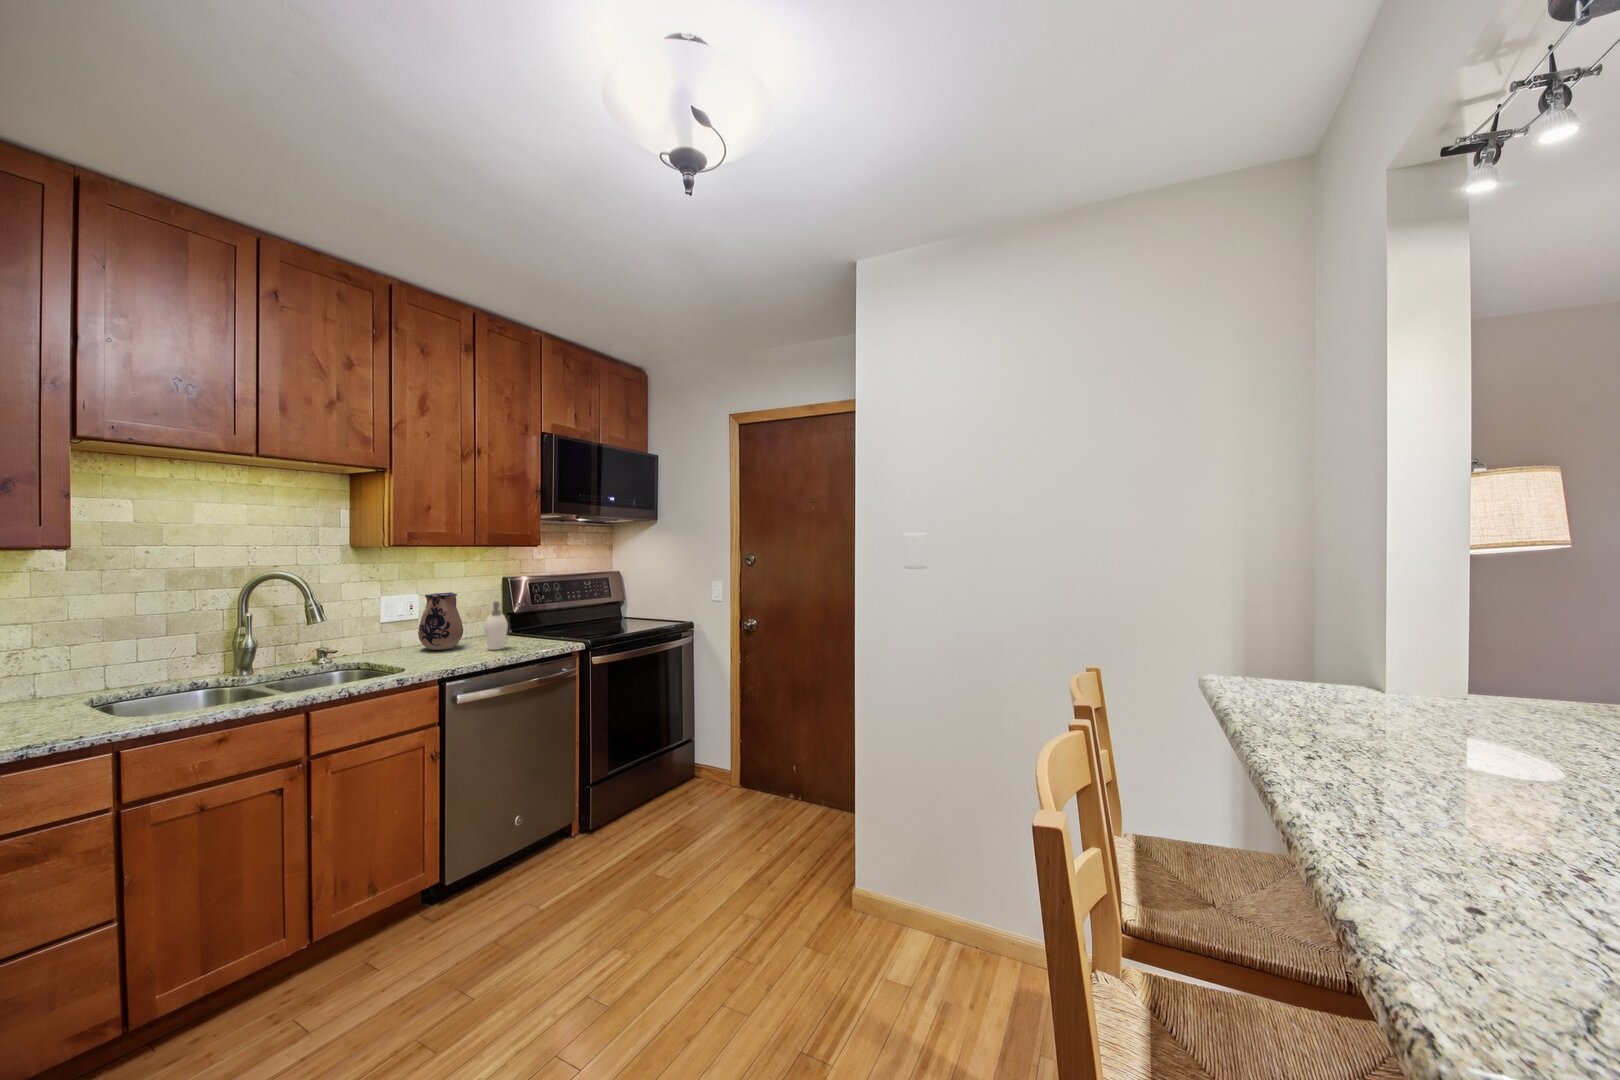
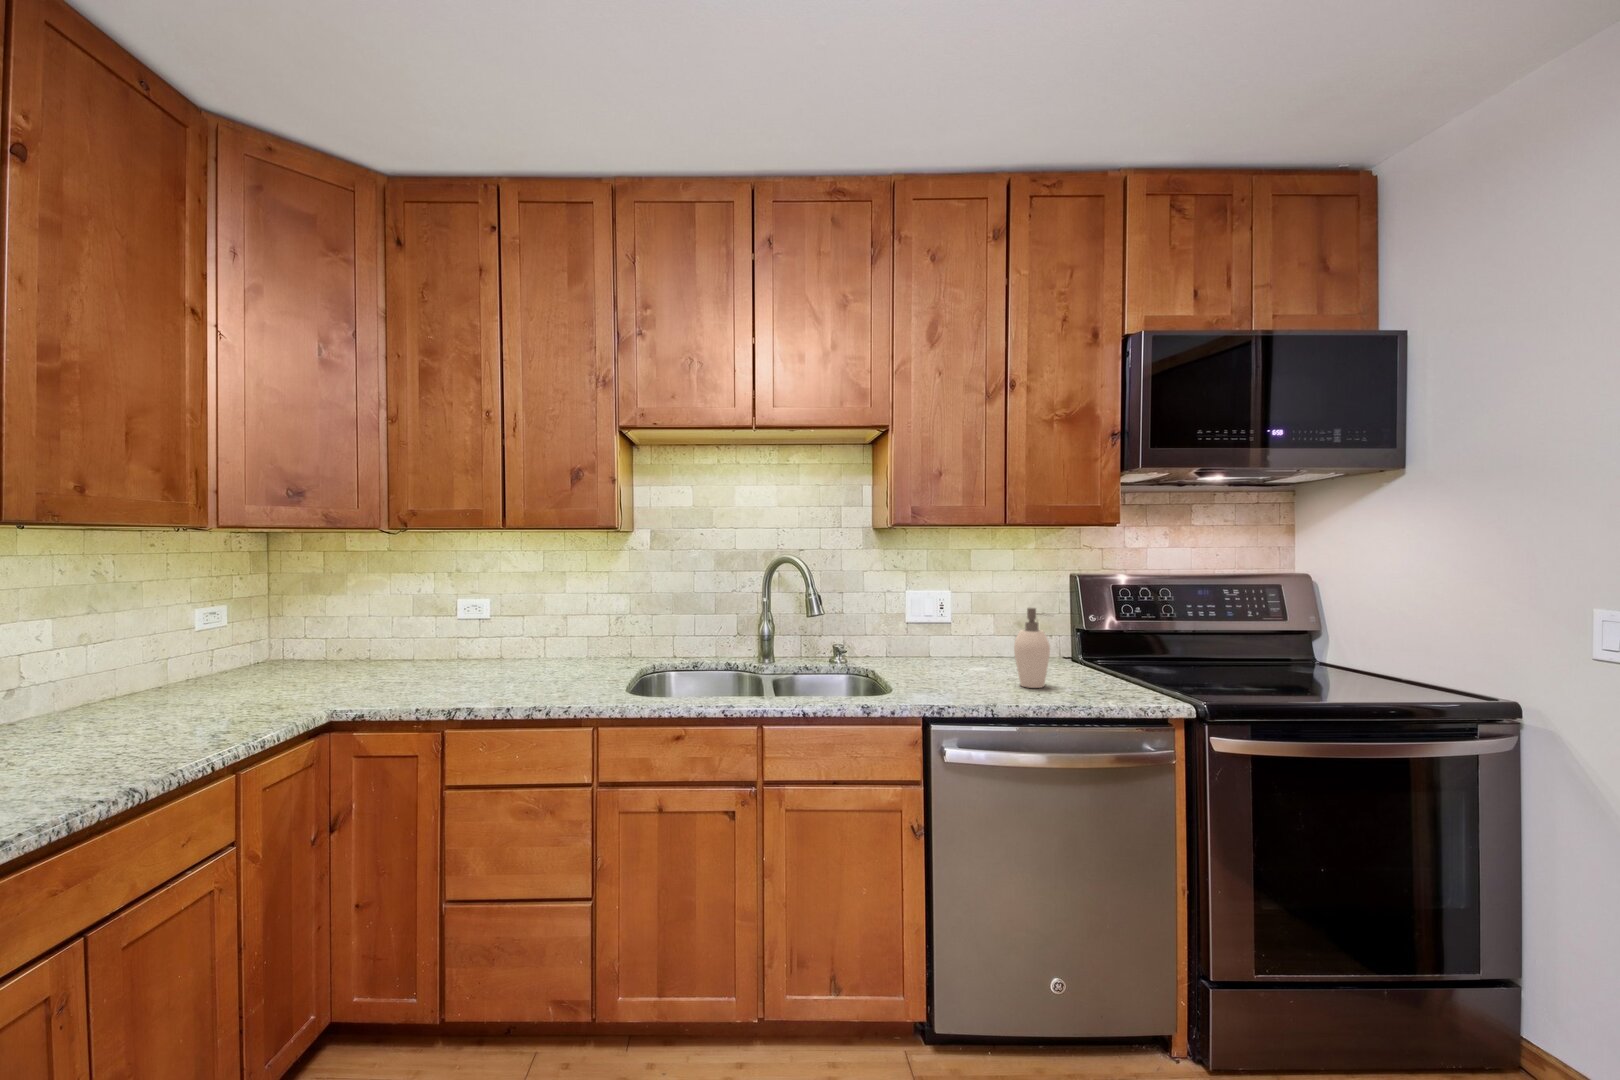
ceramic pitcher: present [418,592,463,650] -> none [937,591,995,674]

